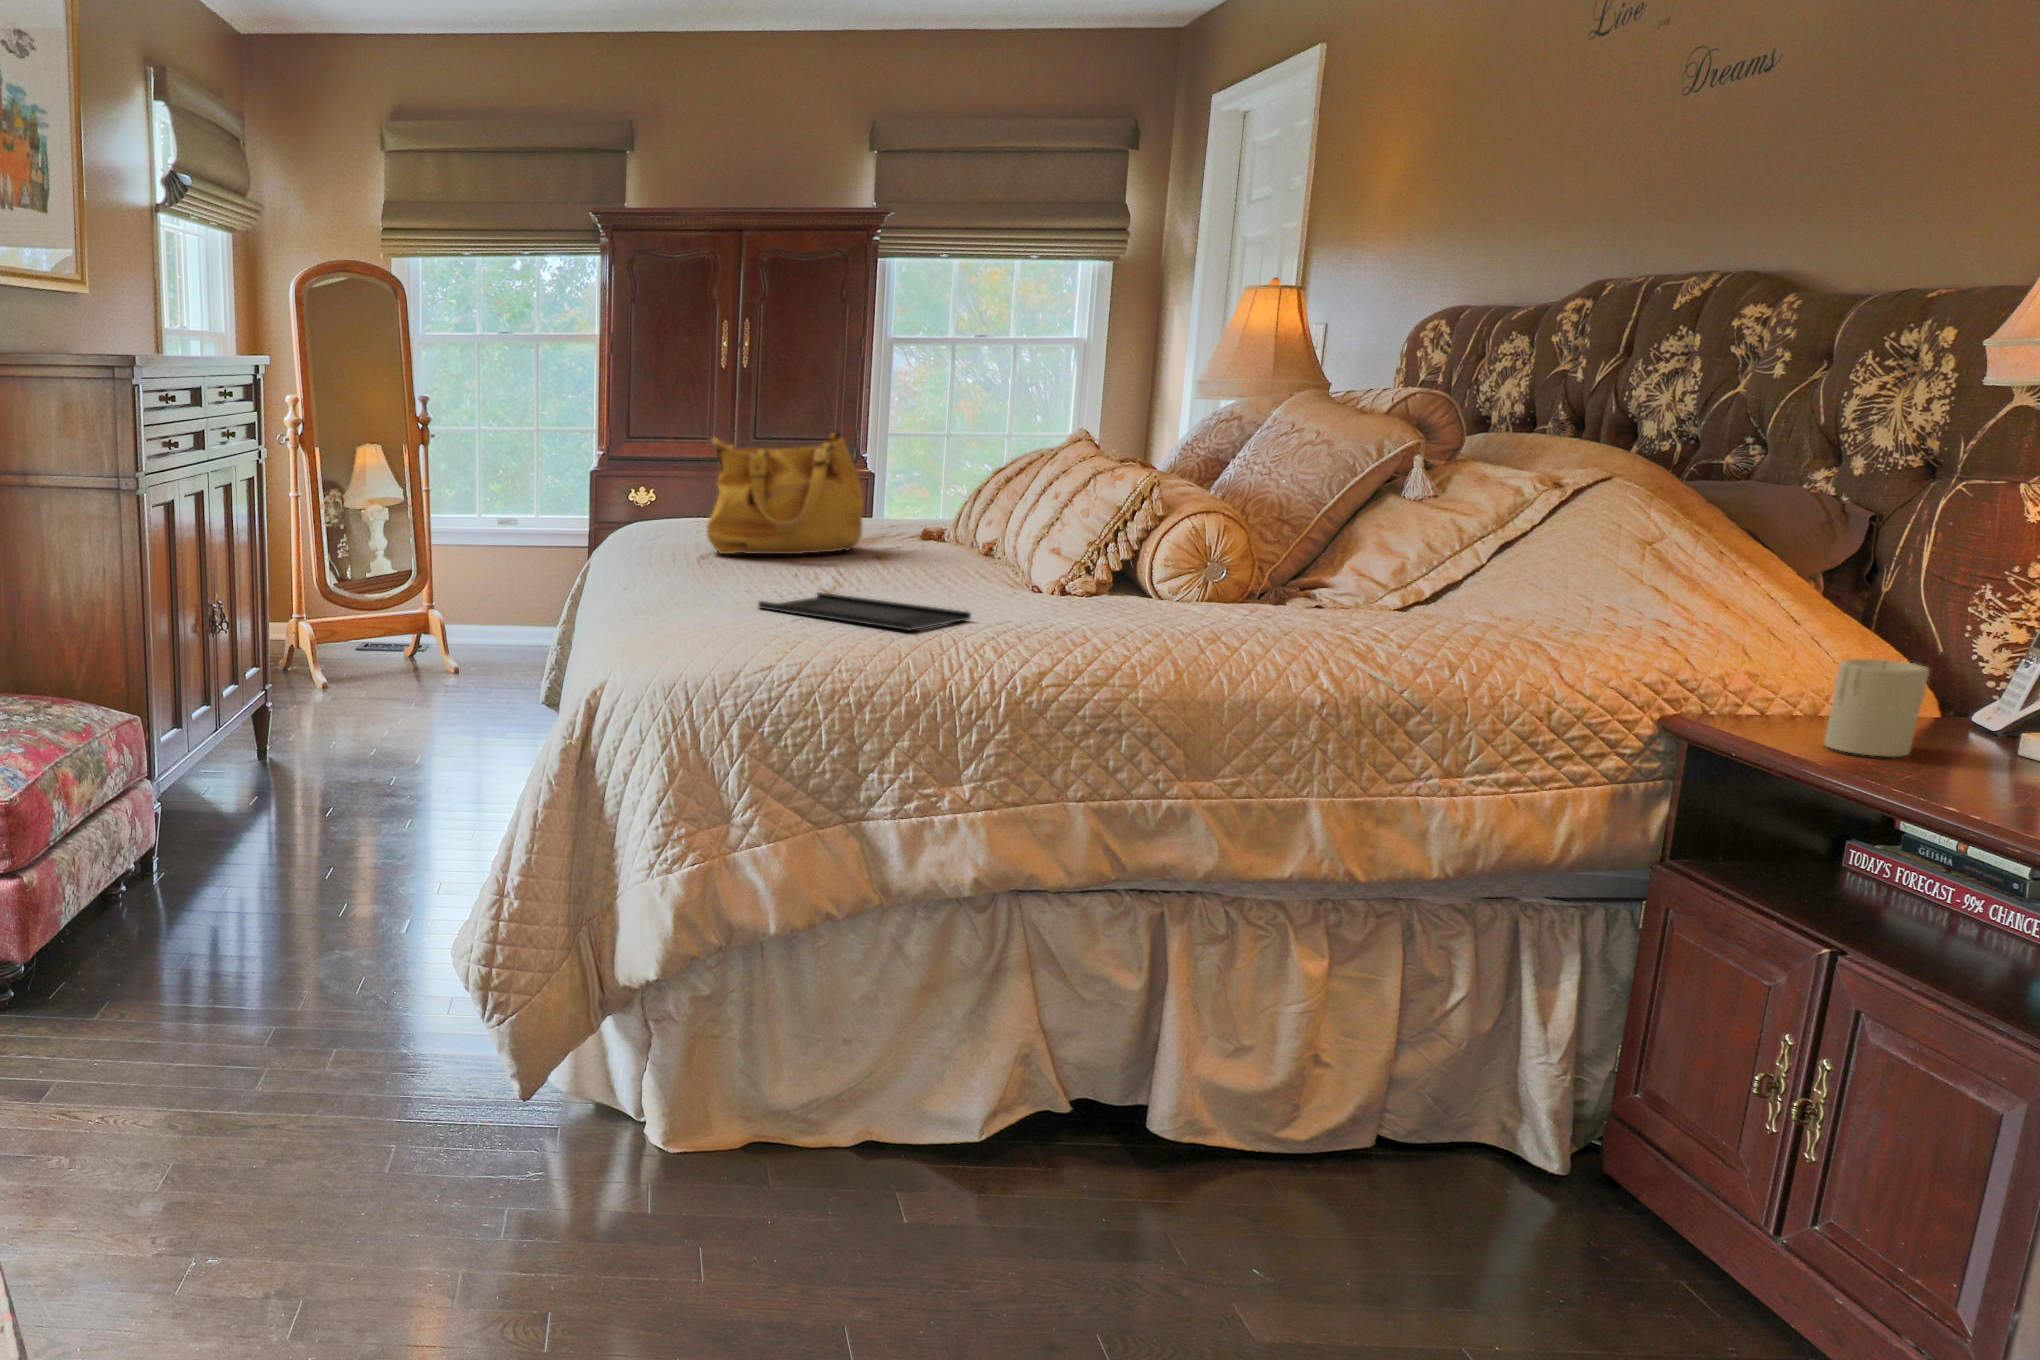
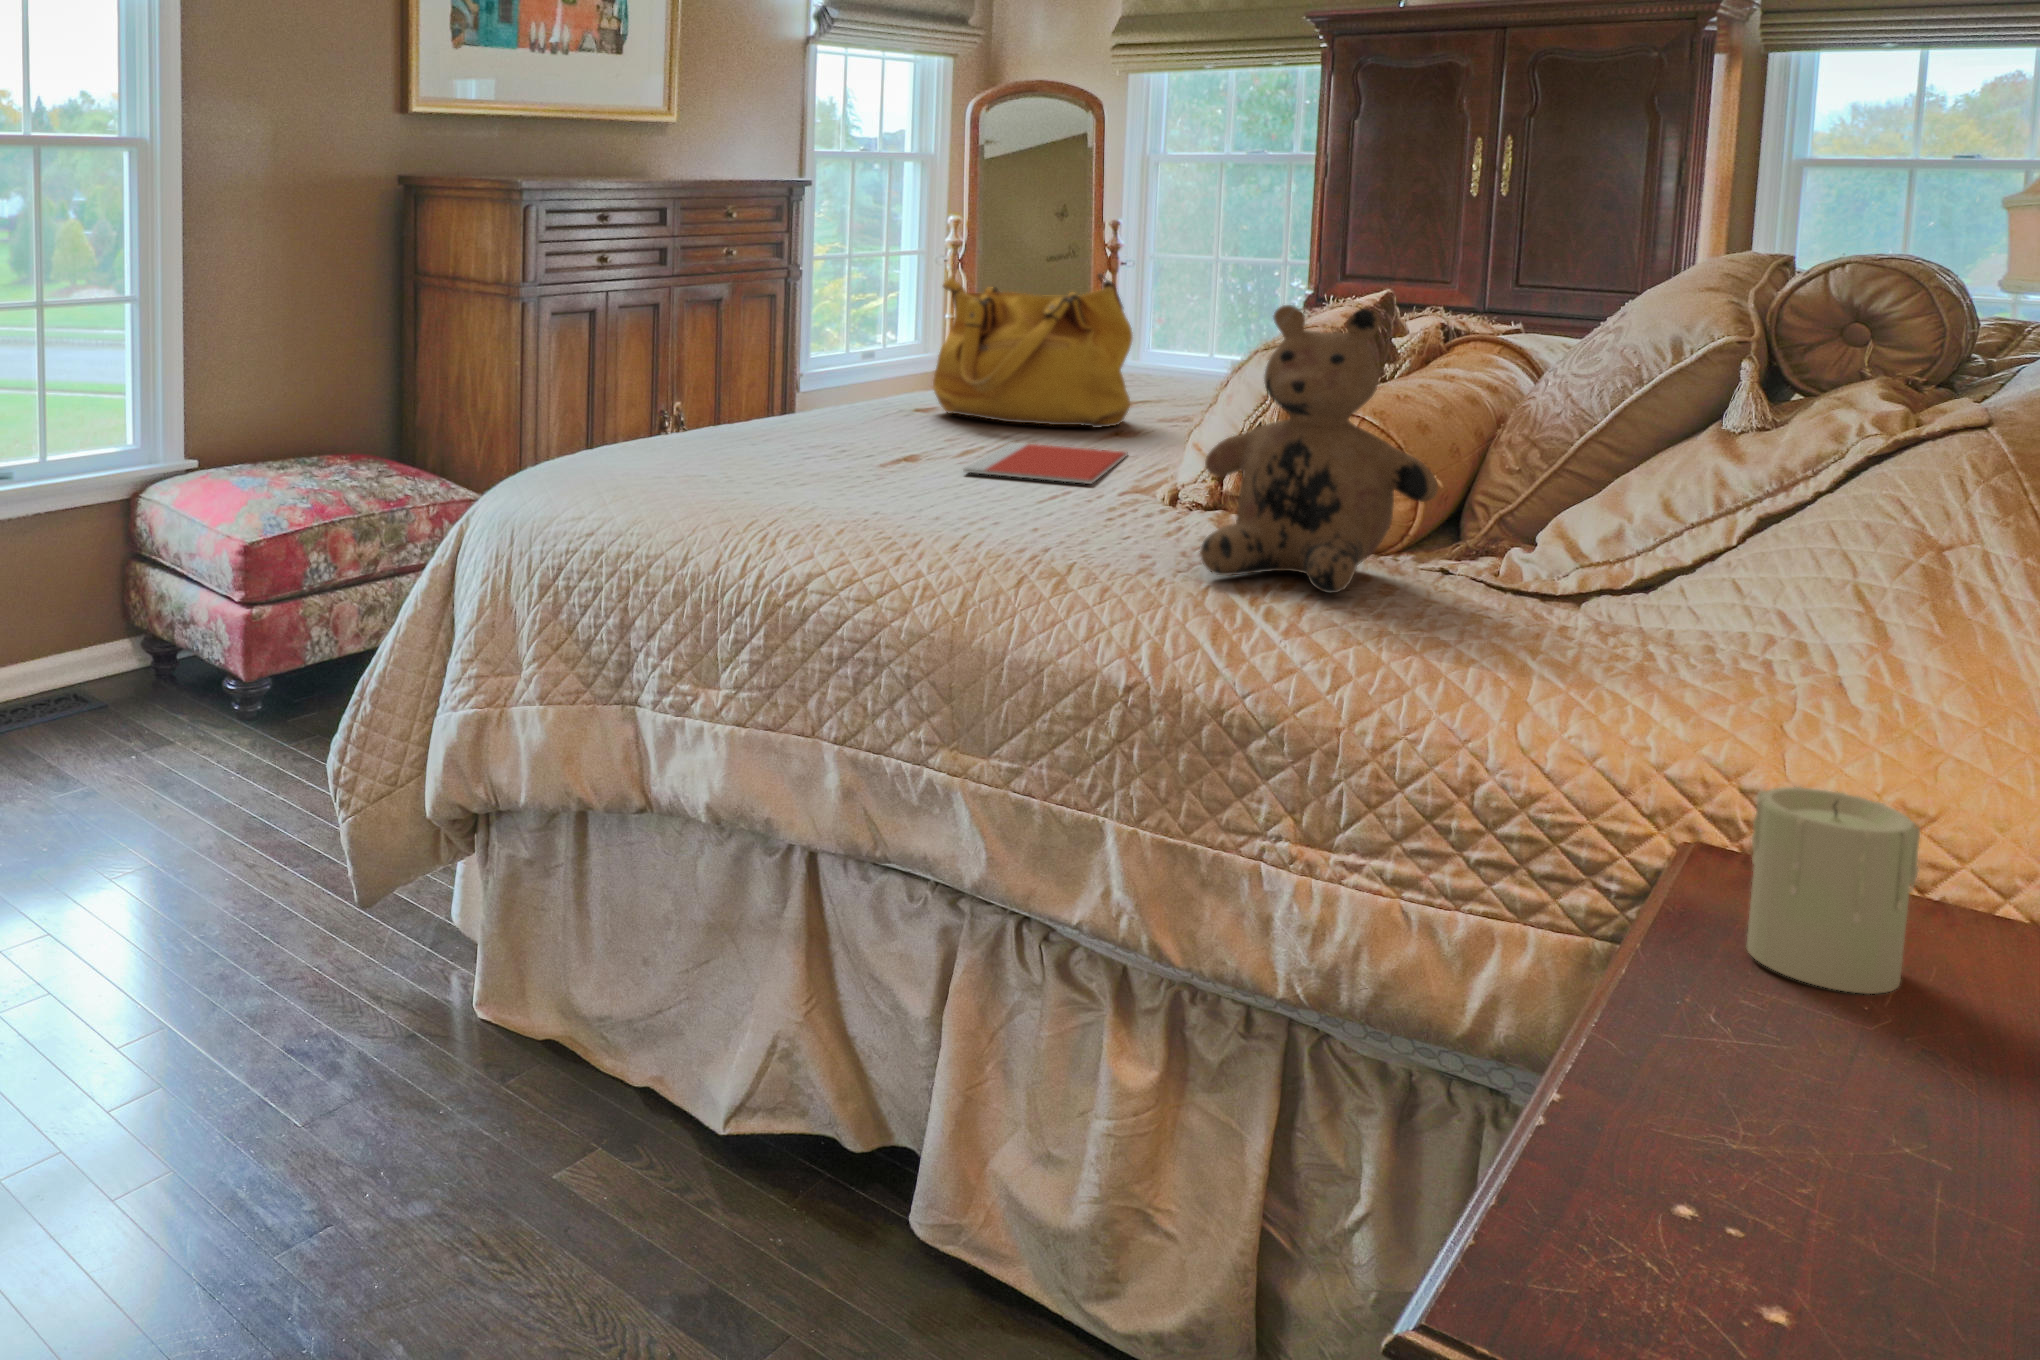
teddy bear: none [1229,426,1391,620] -> present [1200,305,1438,593]
notebook: none [853,563,1012,589] -> present [964,442,1128,484]
tray: present [758,592,971,630] -> none [725,456,859,507]

